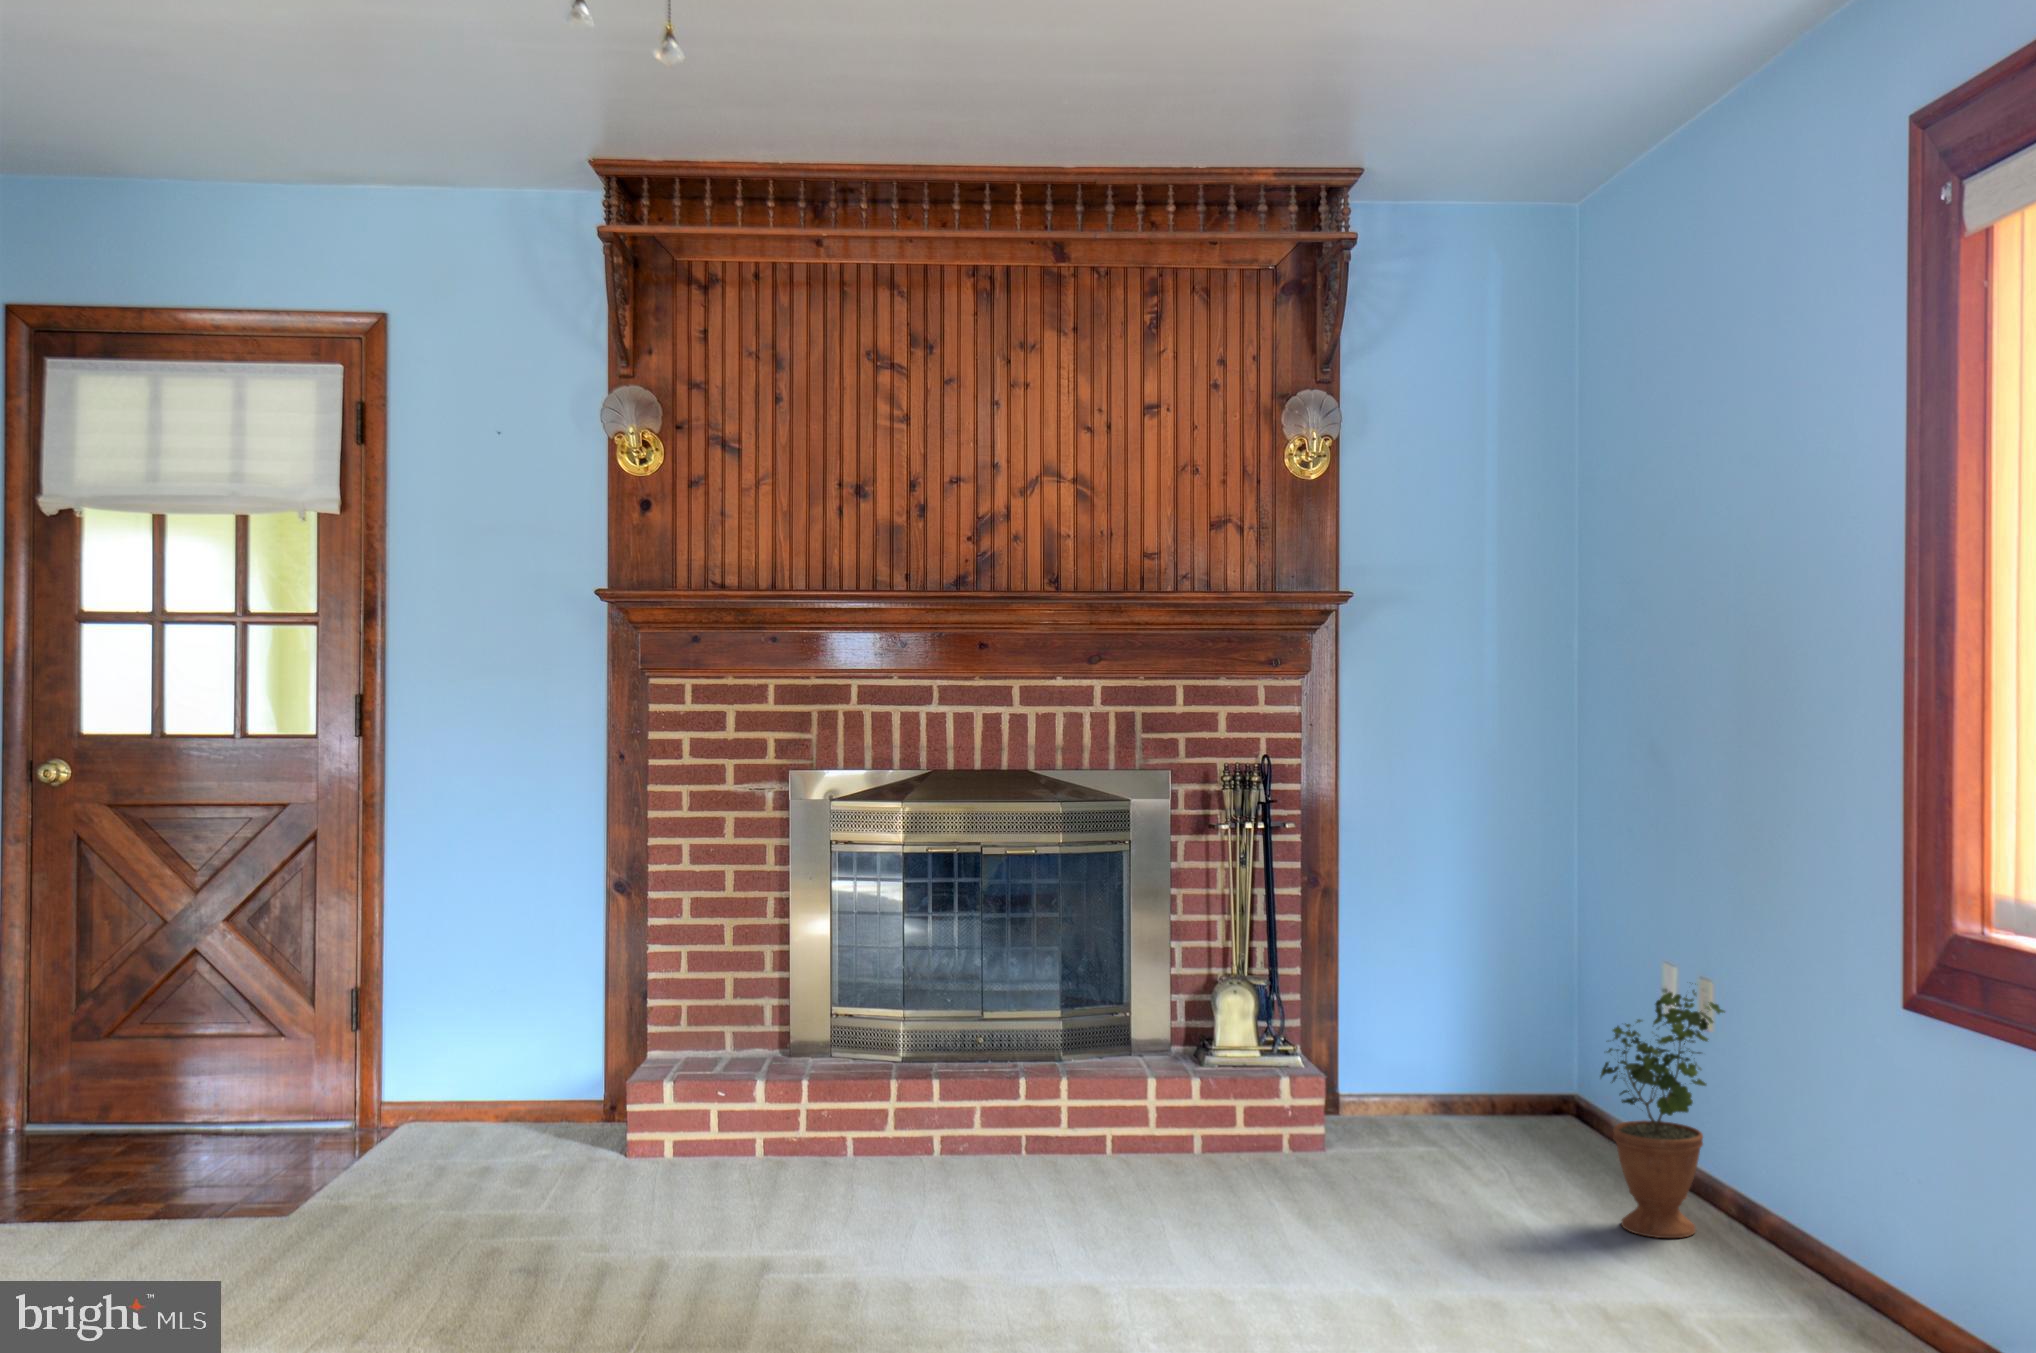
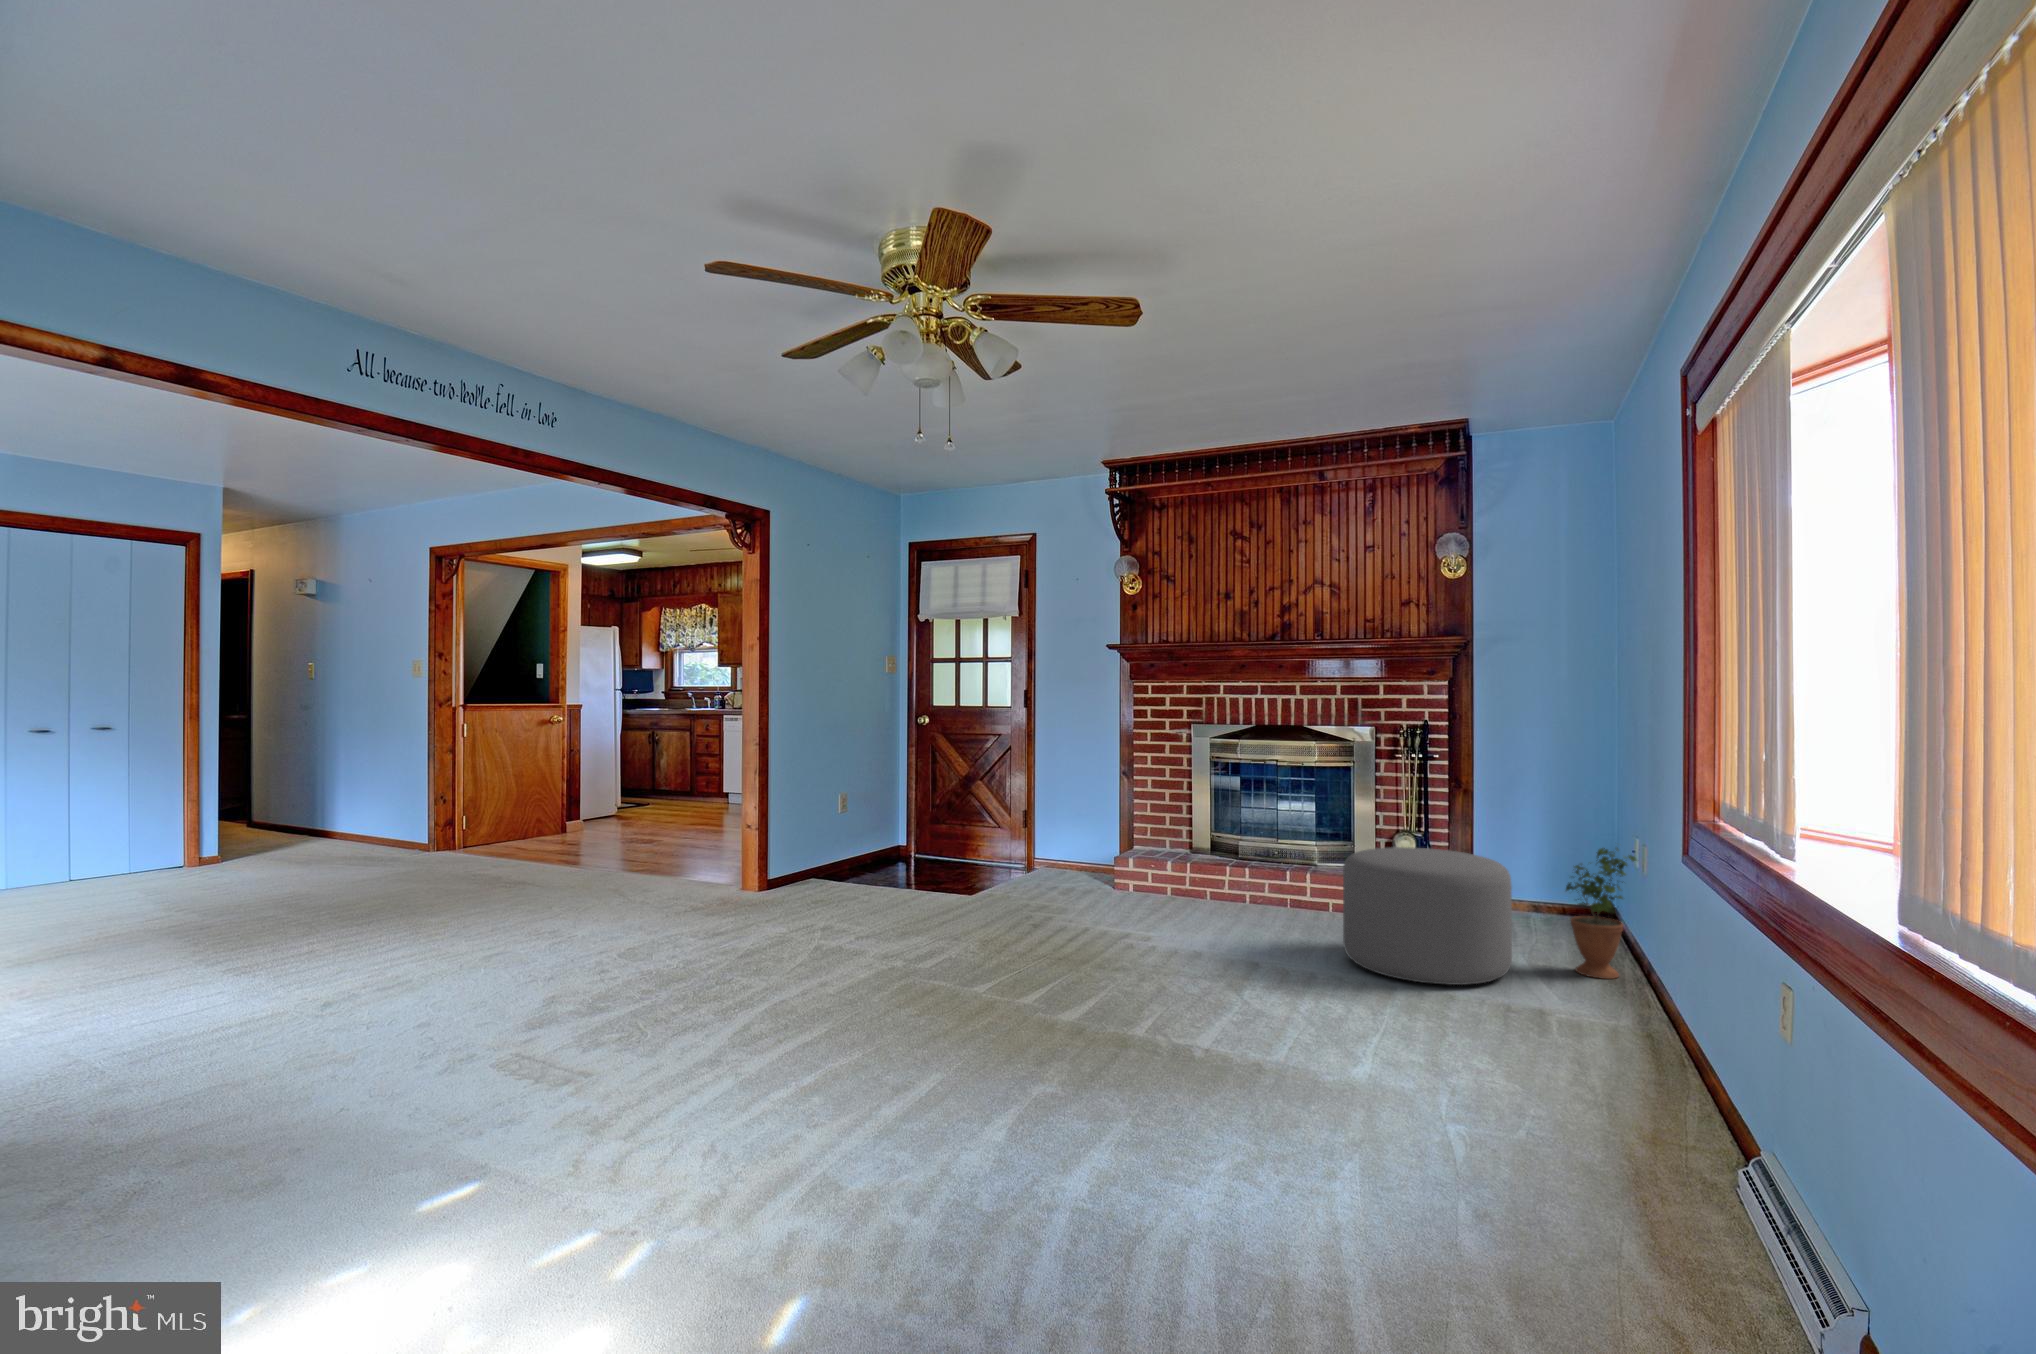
ottoman: none [1228,1019,1549,1301] -> present [1343,847,1512,985]

